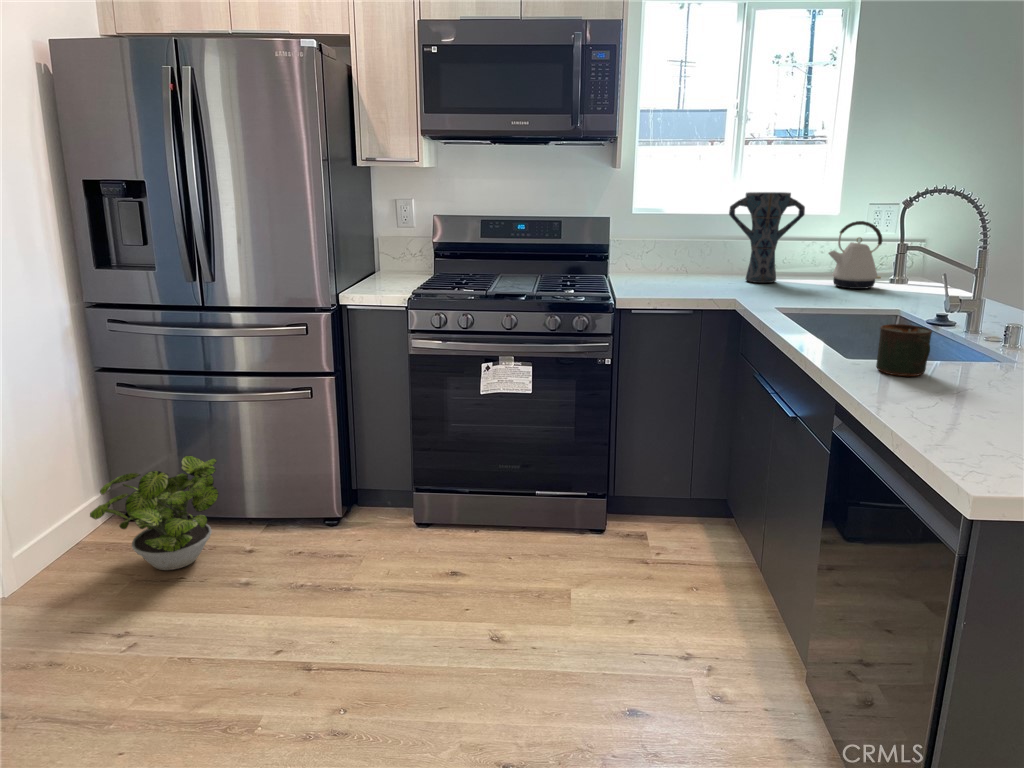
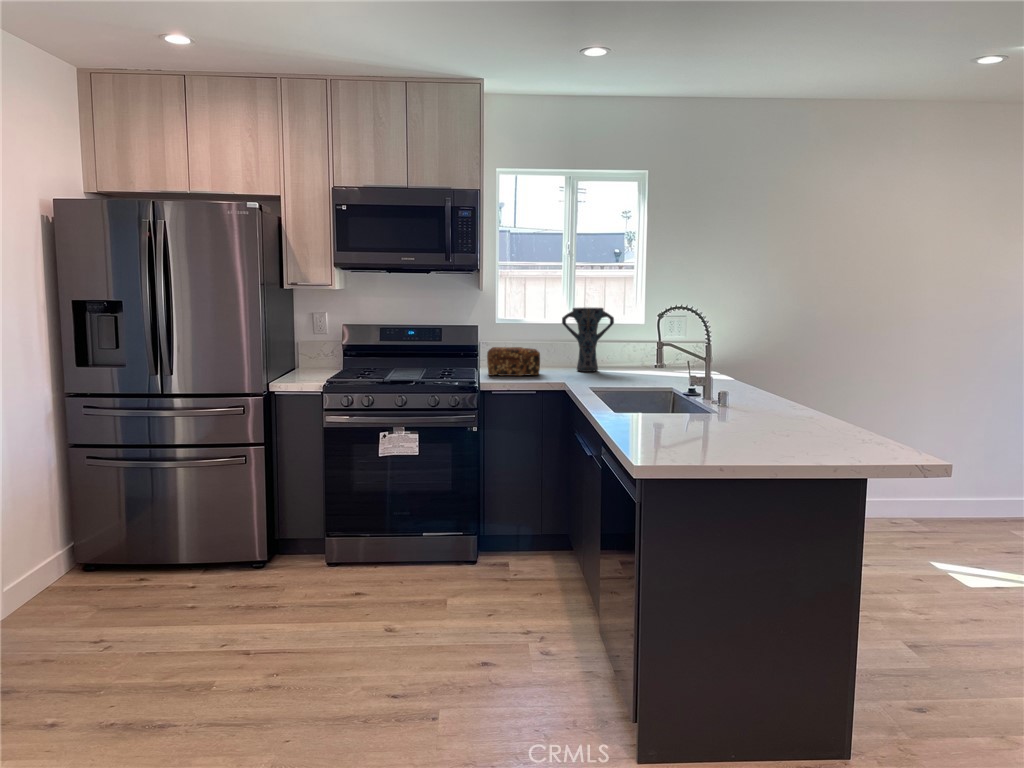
kettle: present [828,221,882,289] -> none [631,327,668,375]
bread loaf: none [626,248,700,288] -> present [487,347,540,376]
mug: present [876,324,932,376] -> none [627,390,657,421]
potted plant: present [90,456,219,570] -> none [68,512,170,602]

